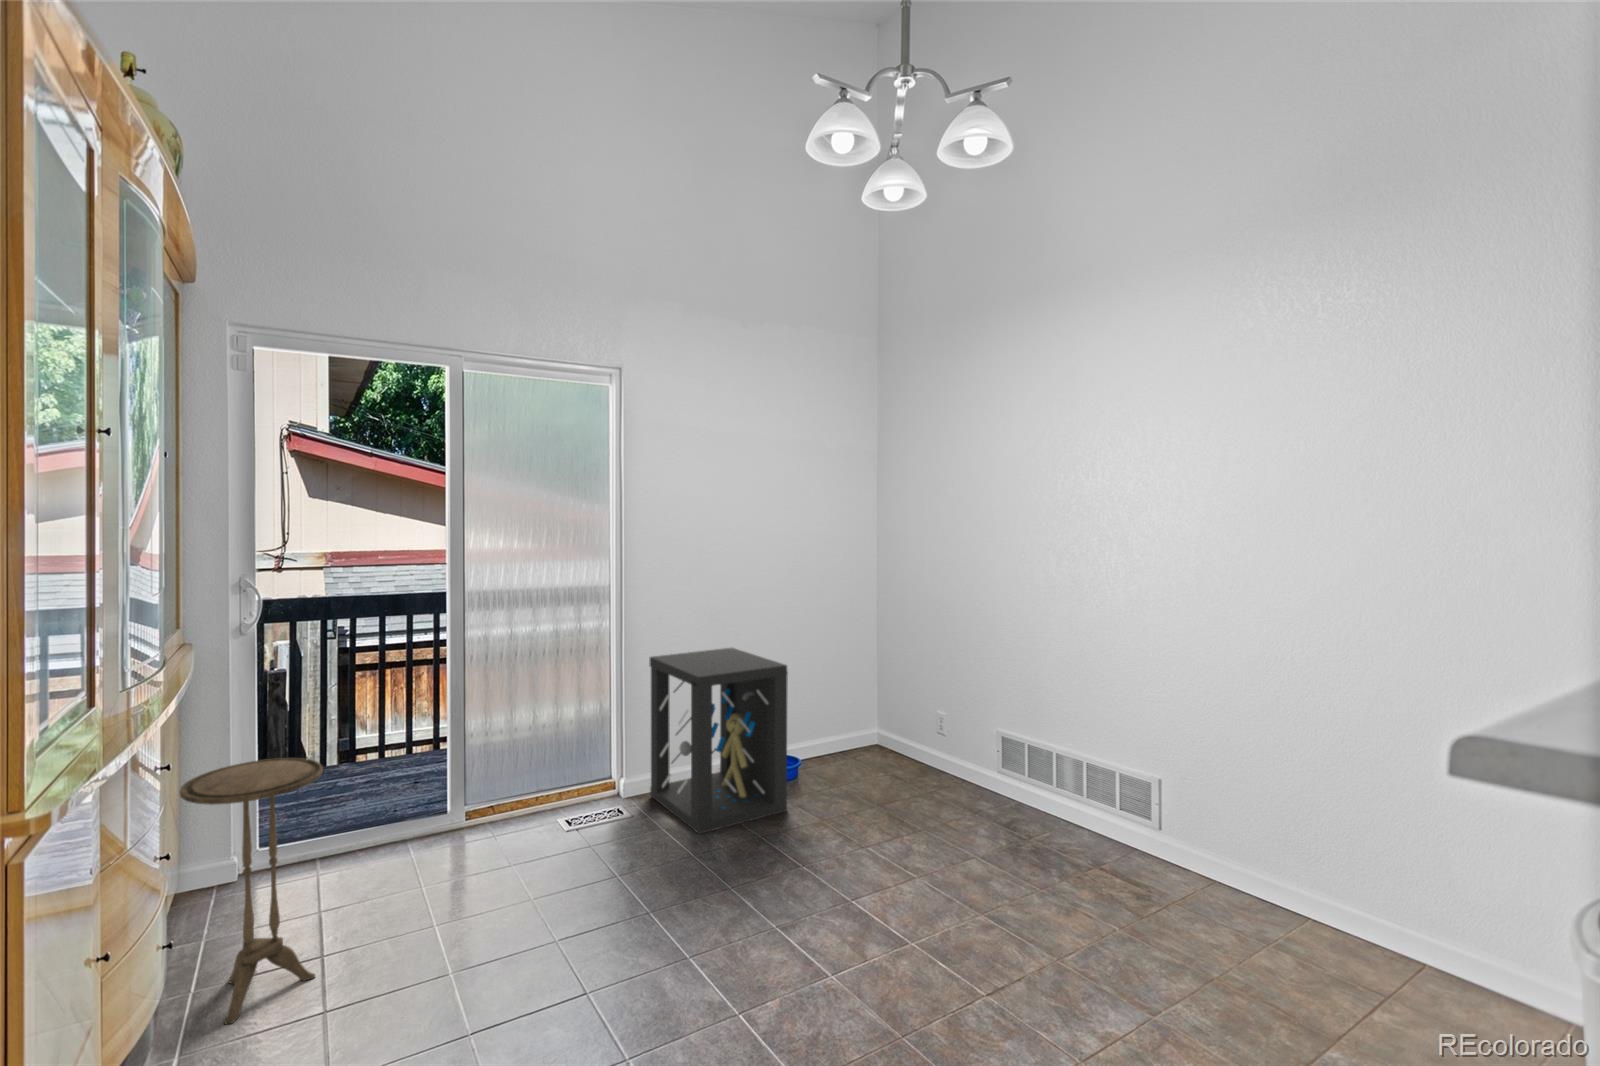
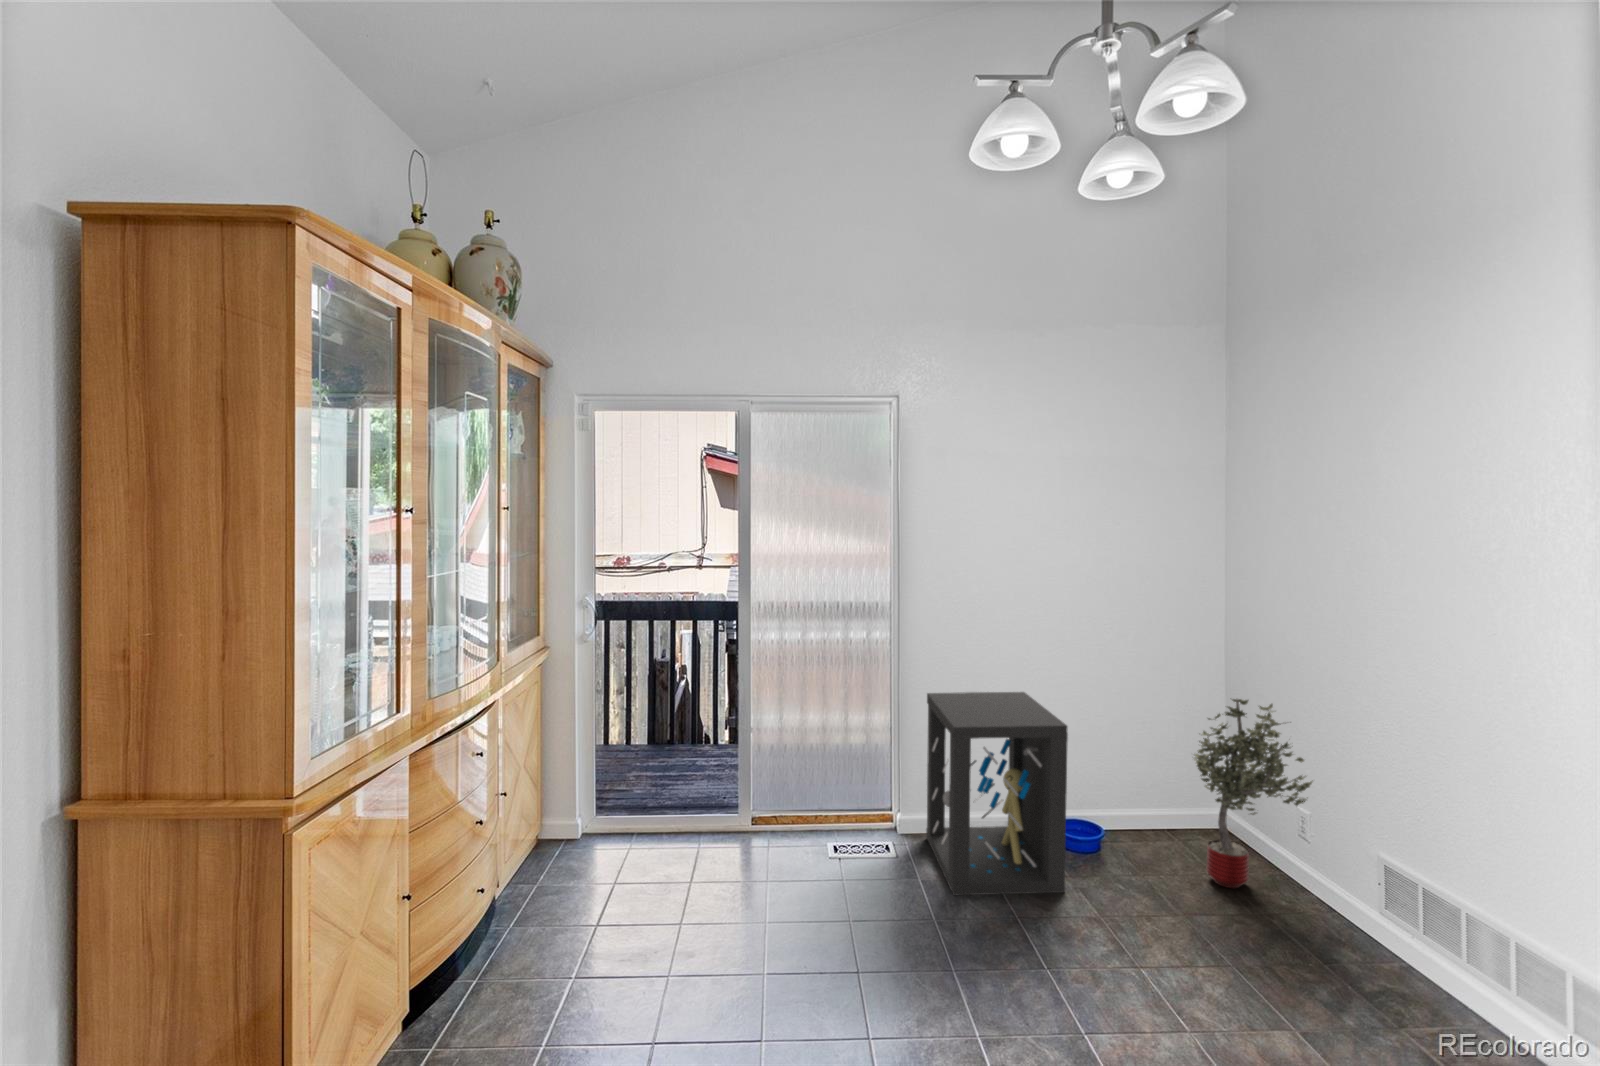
potted tree: none [860,630,950,782] -> present [1194,698,1312,888]
side table: present [179,758,323,1024] -> none [486,755,586,967]

